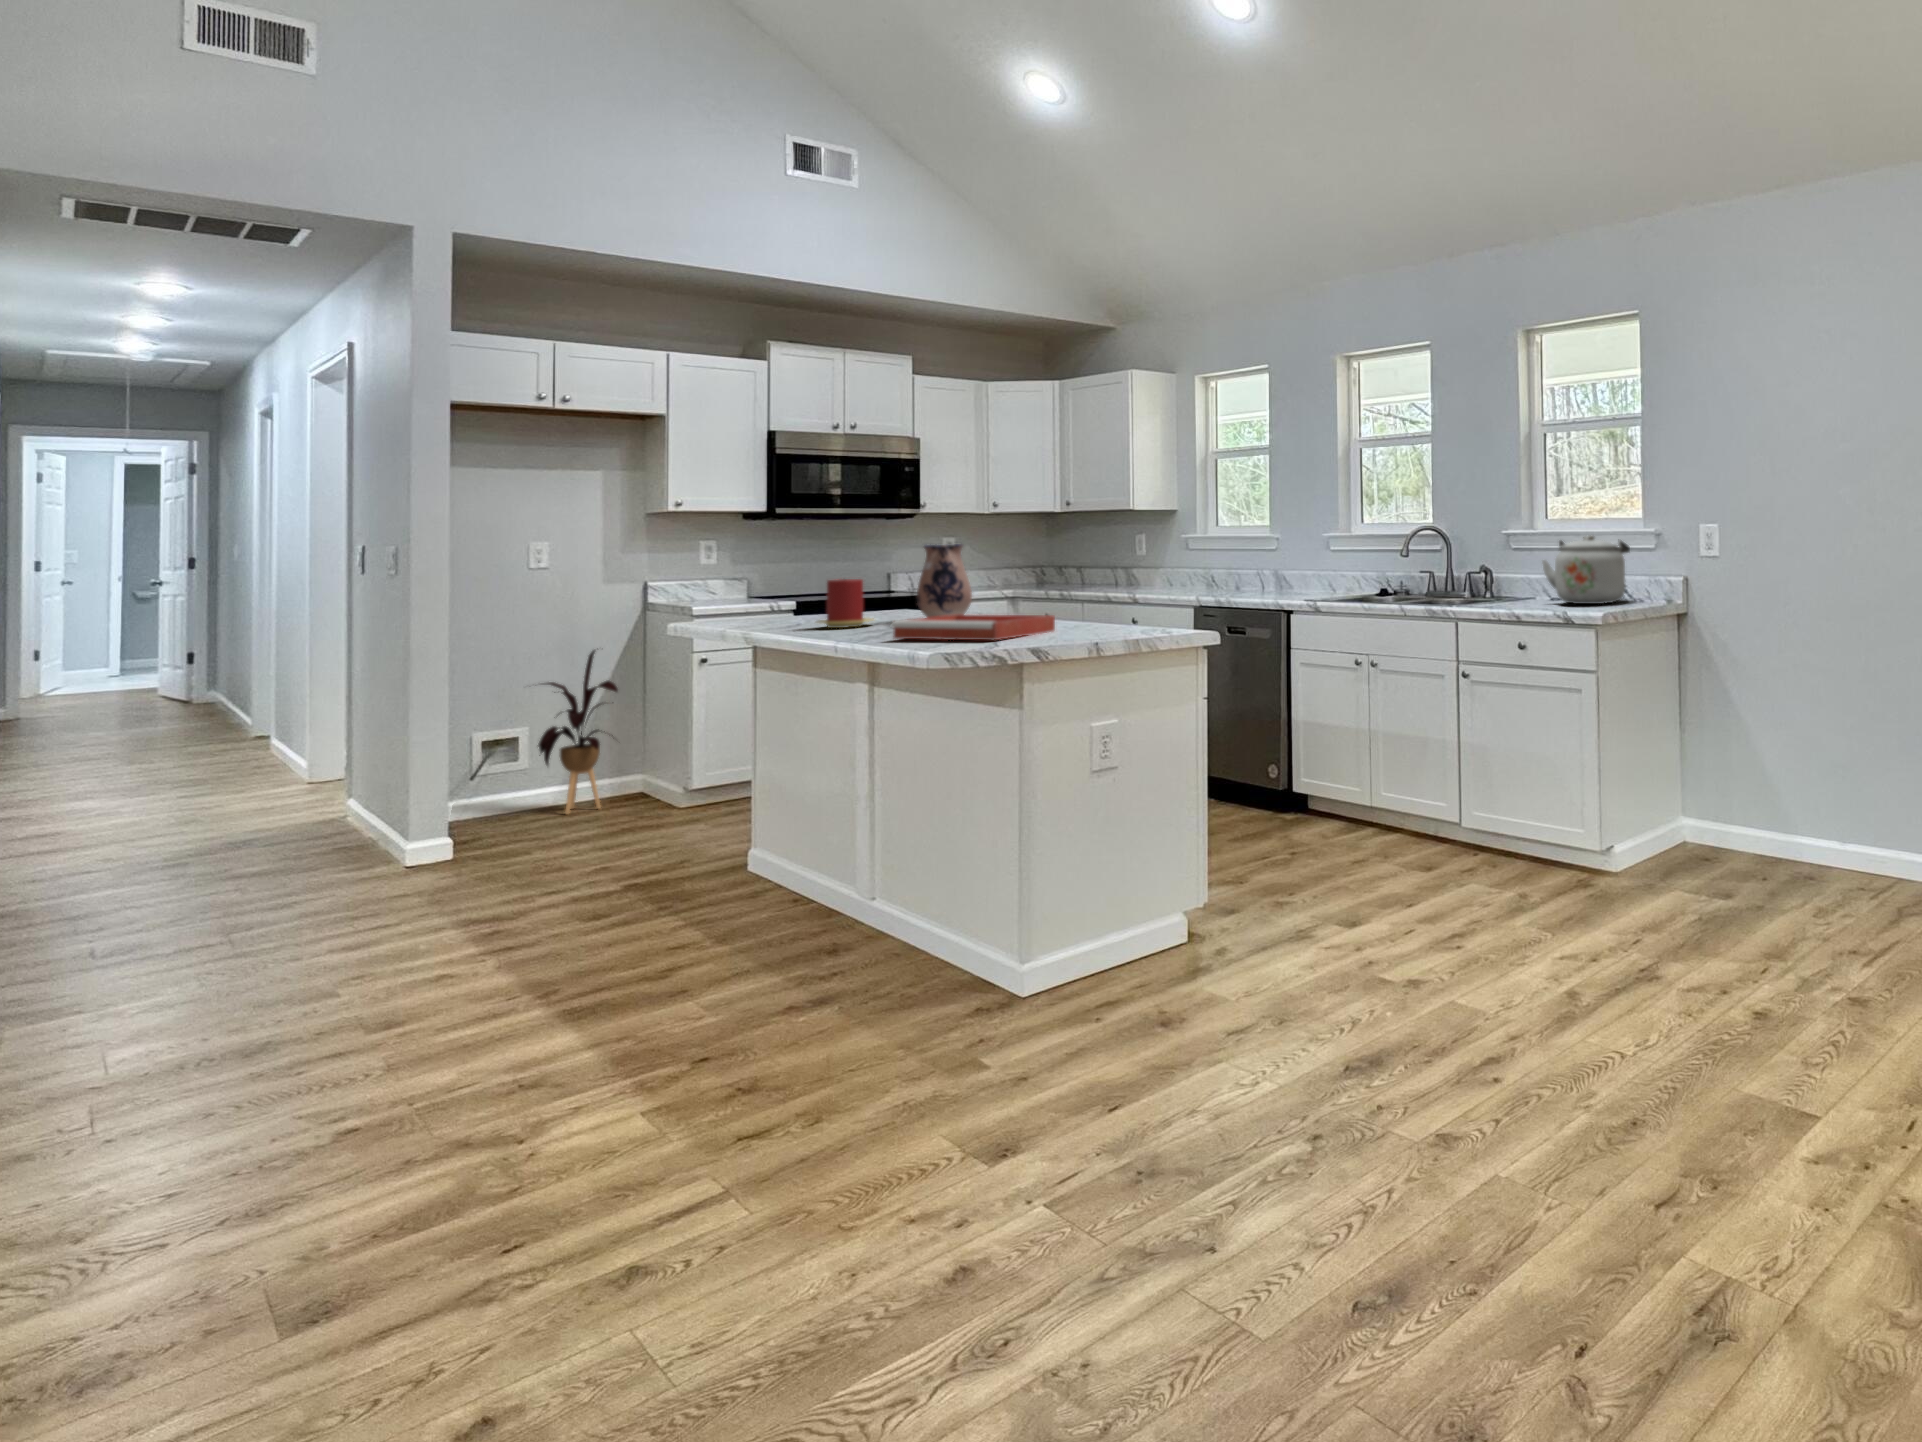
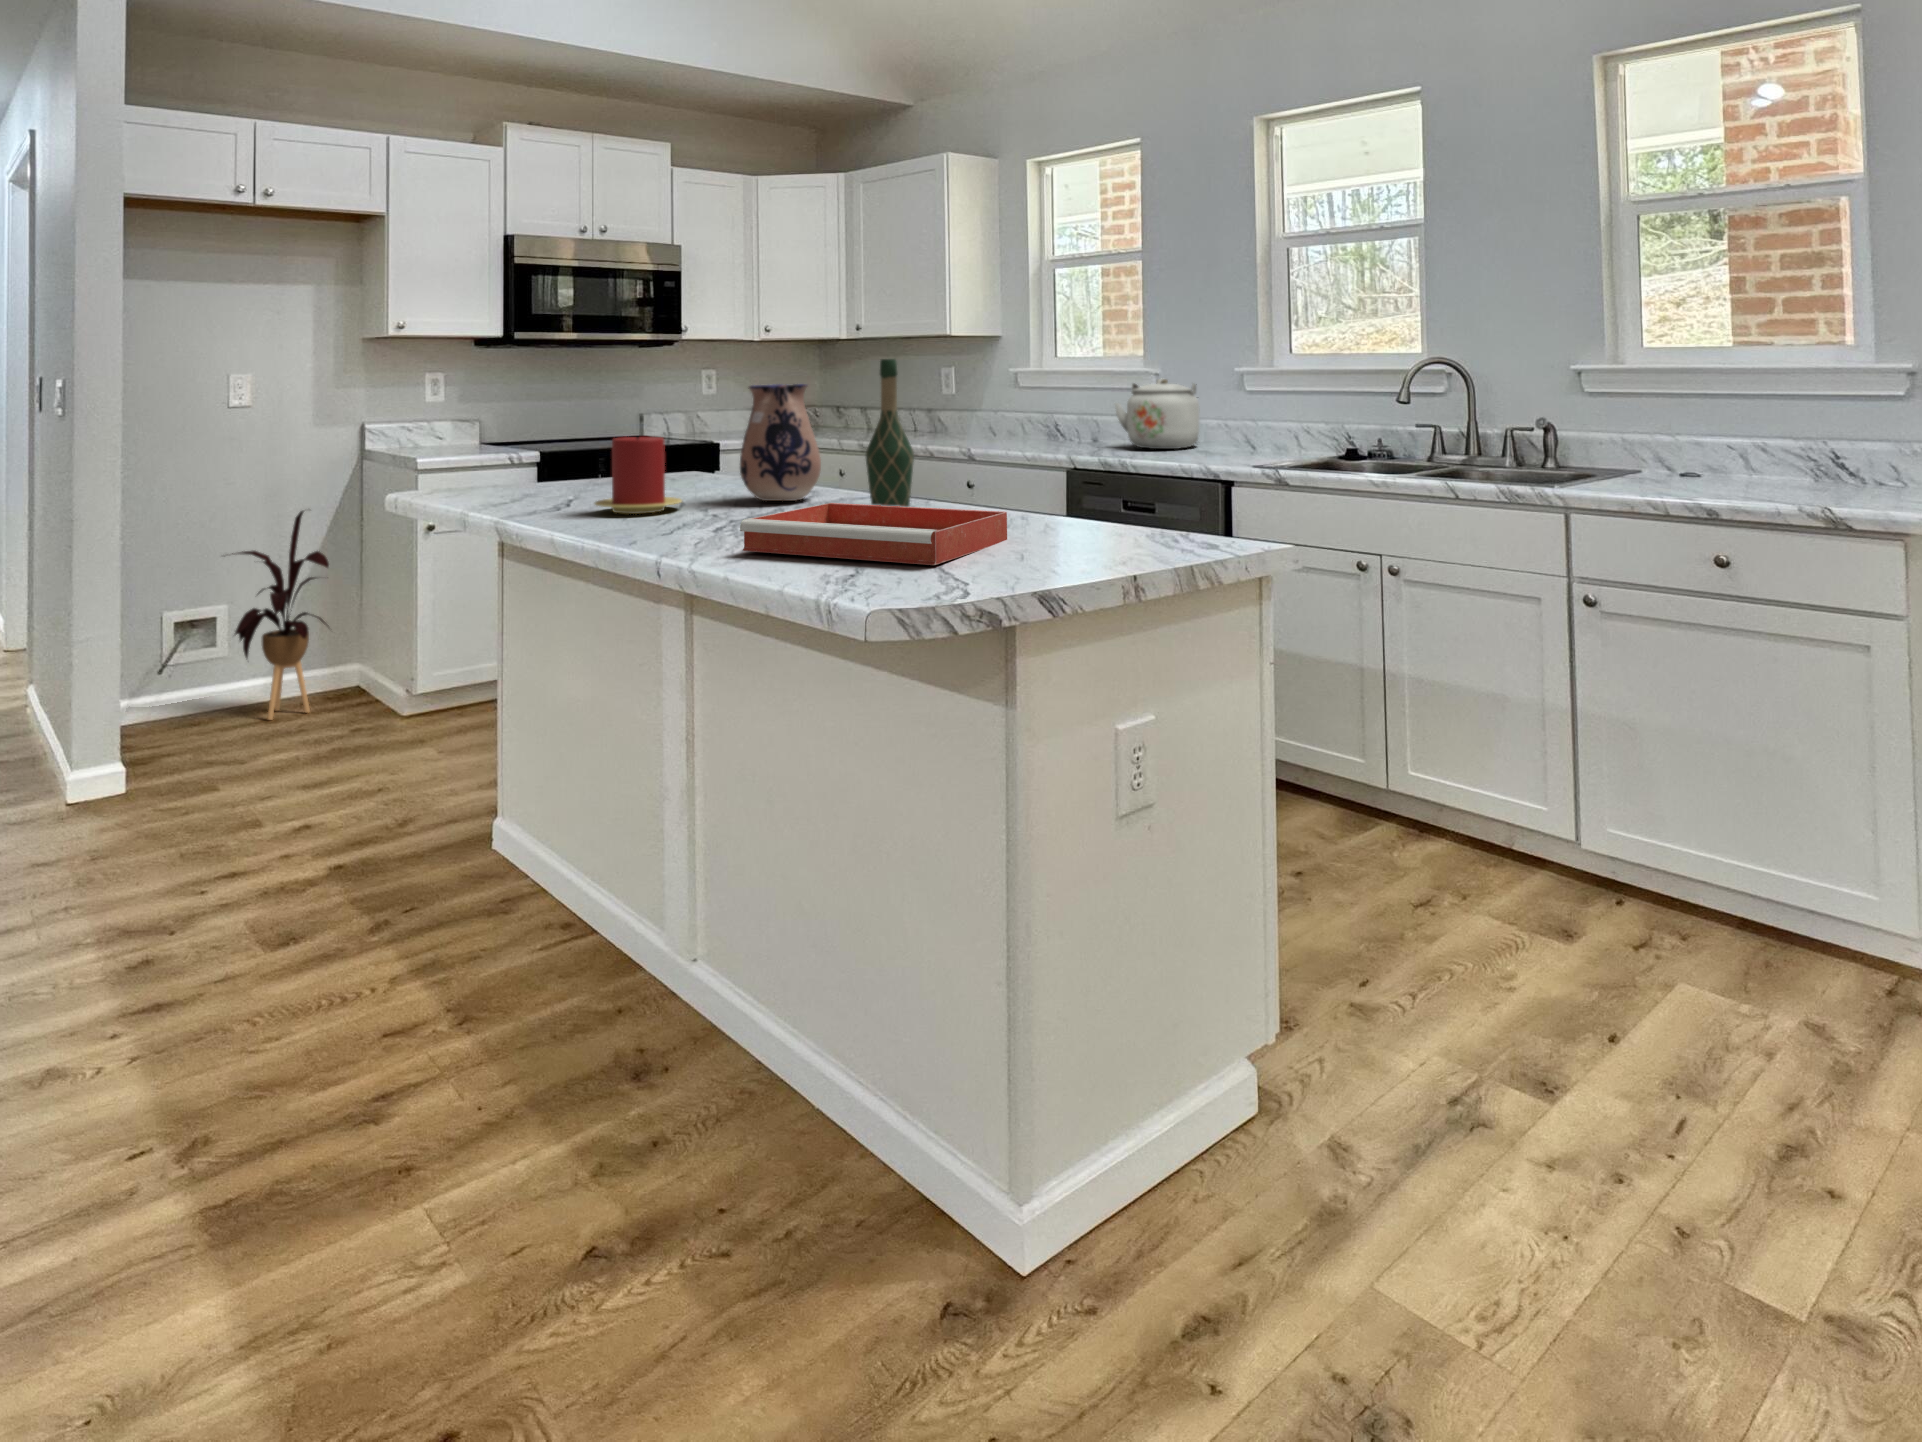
wine bottle: none [992,528,1023,622] -> present [866,359,914,507]
kettle: present [1542,535,1630,604] -> present [1115,379,1199,449]

